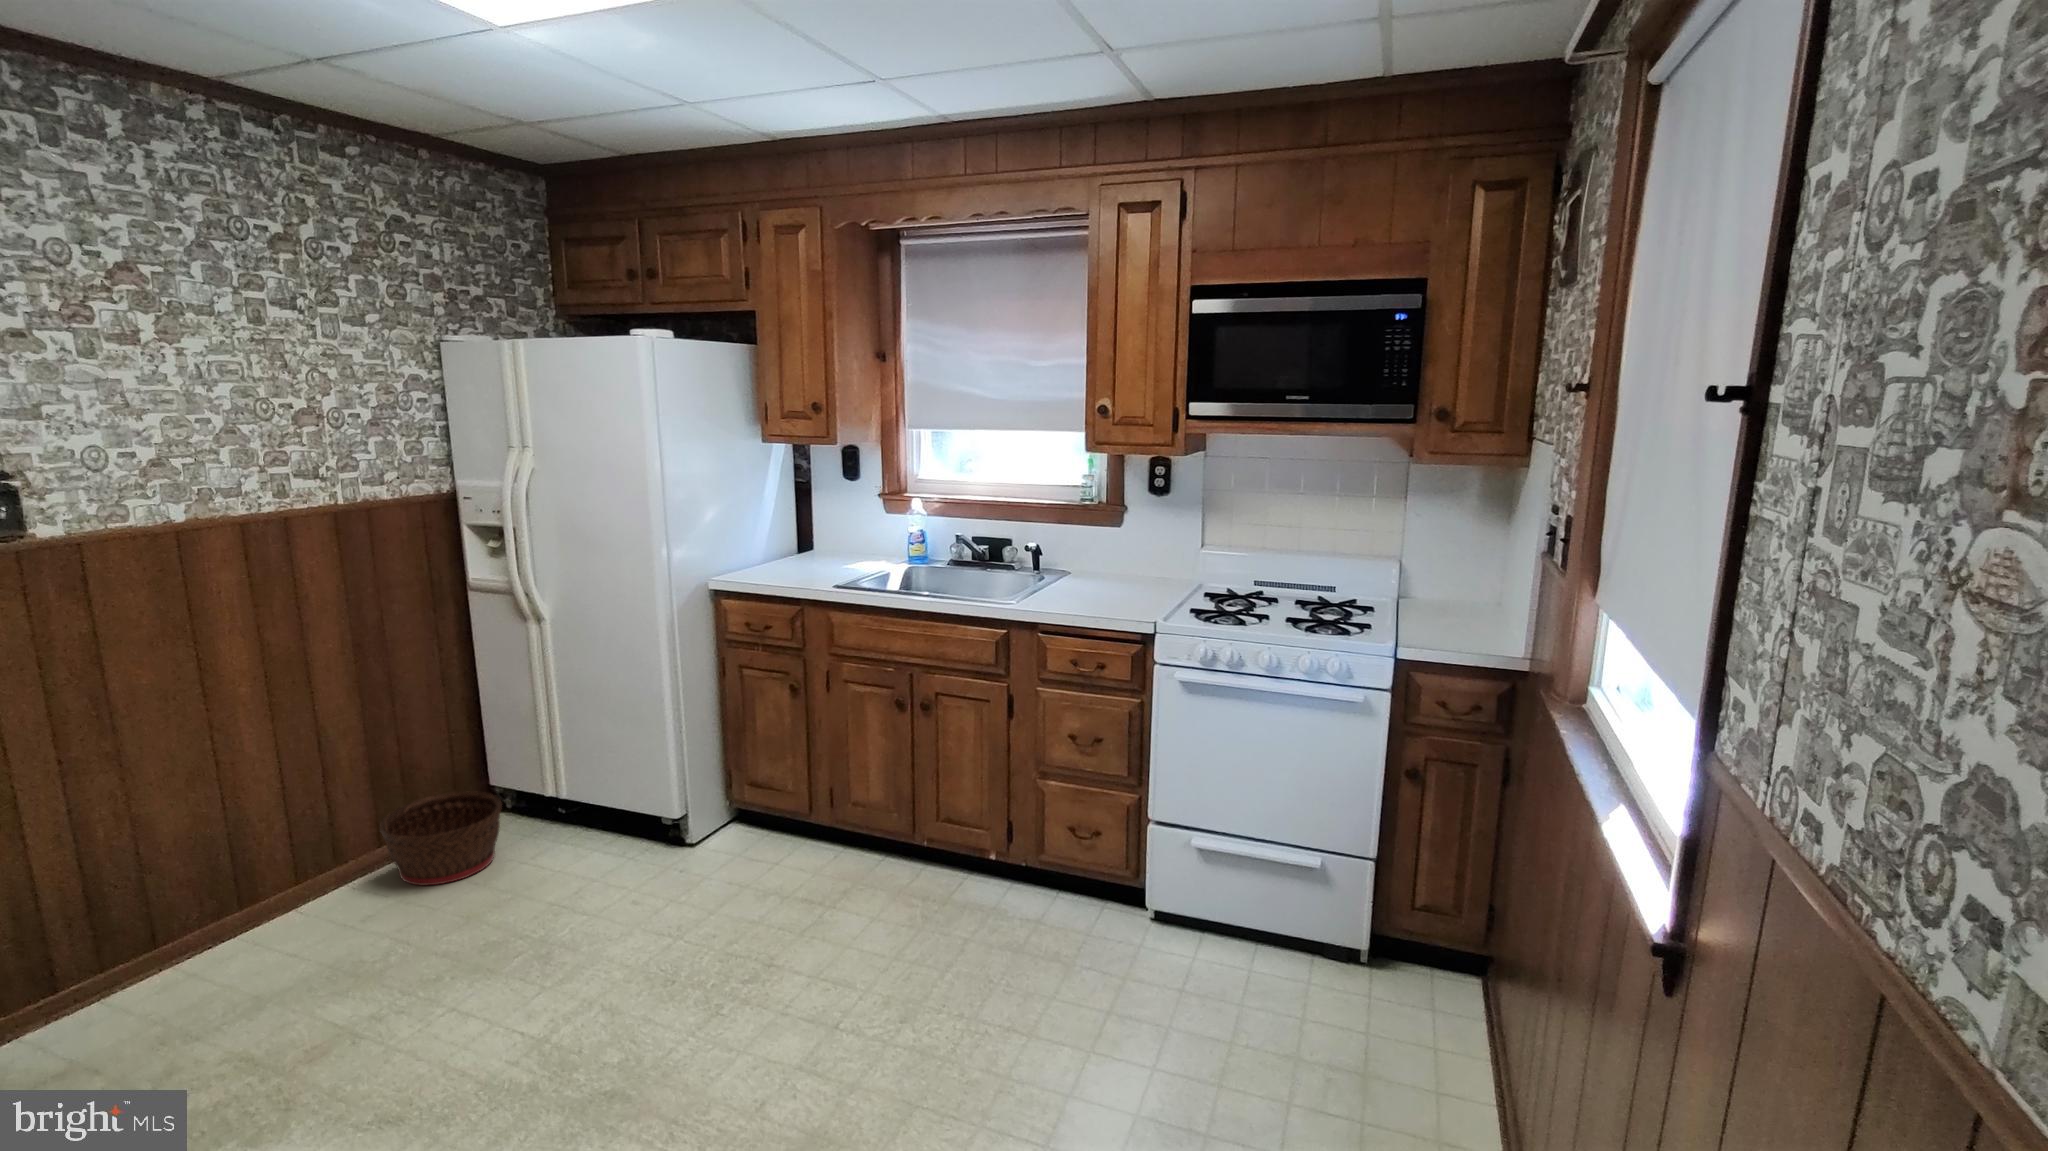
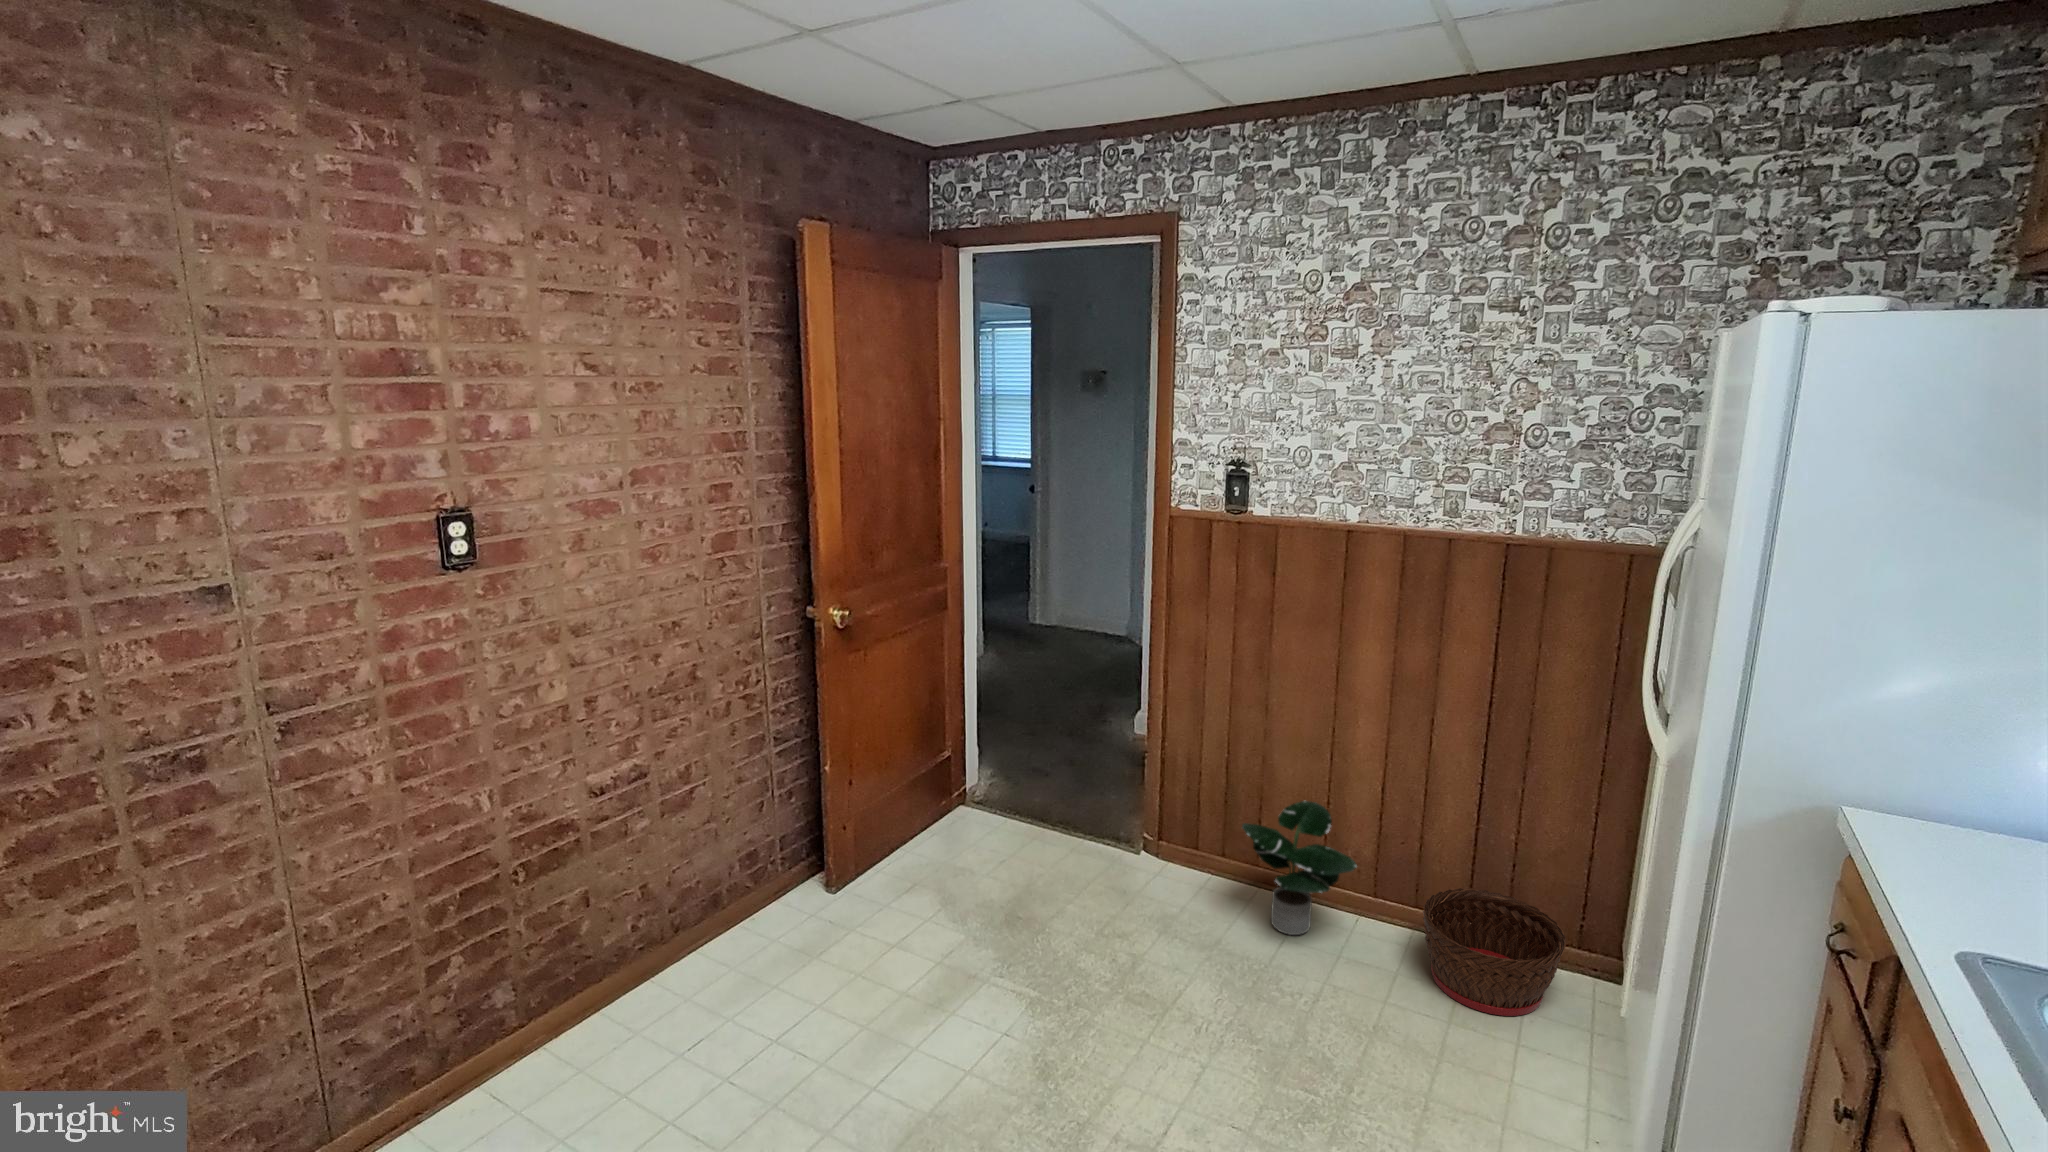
potted plant: none [189,823,341,959] -> present [1242,801,1357,935]

